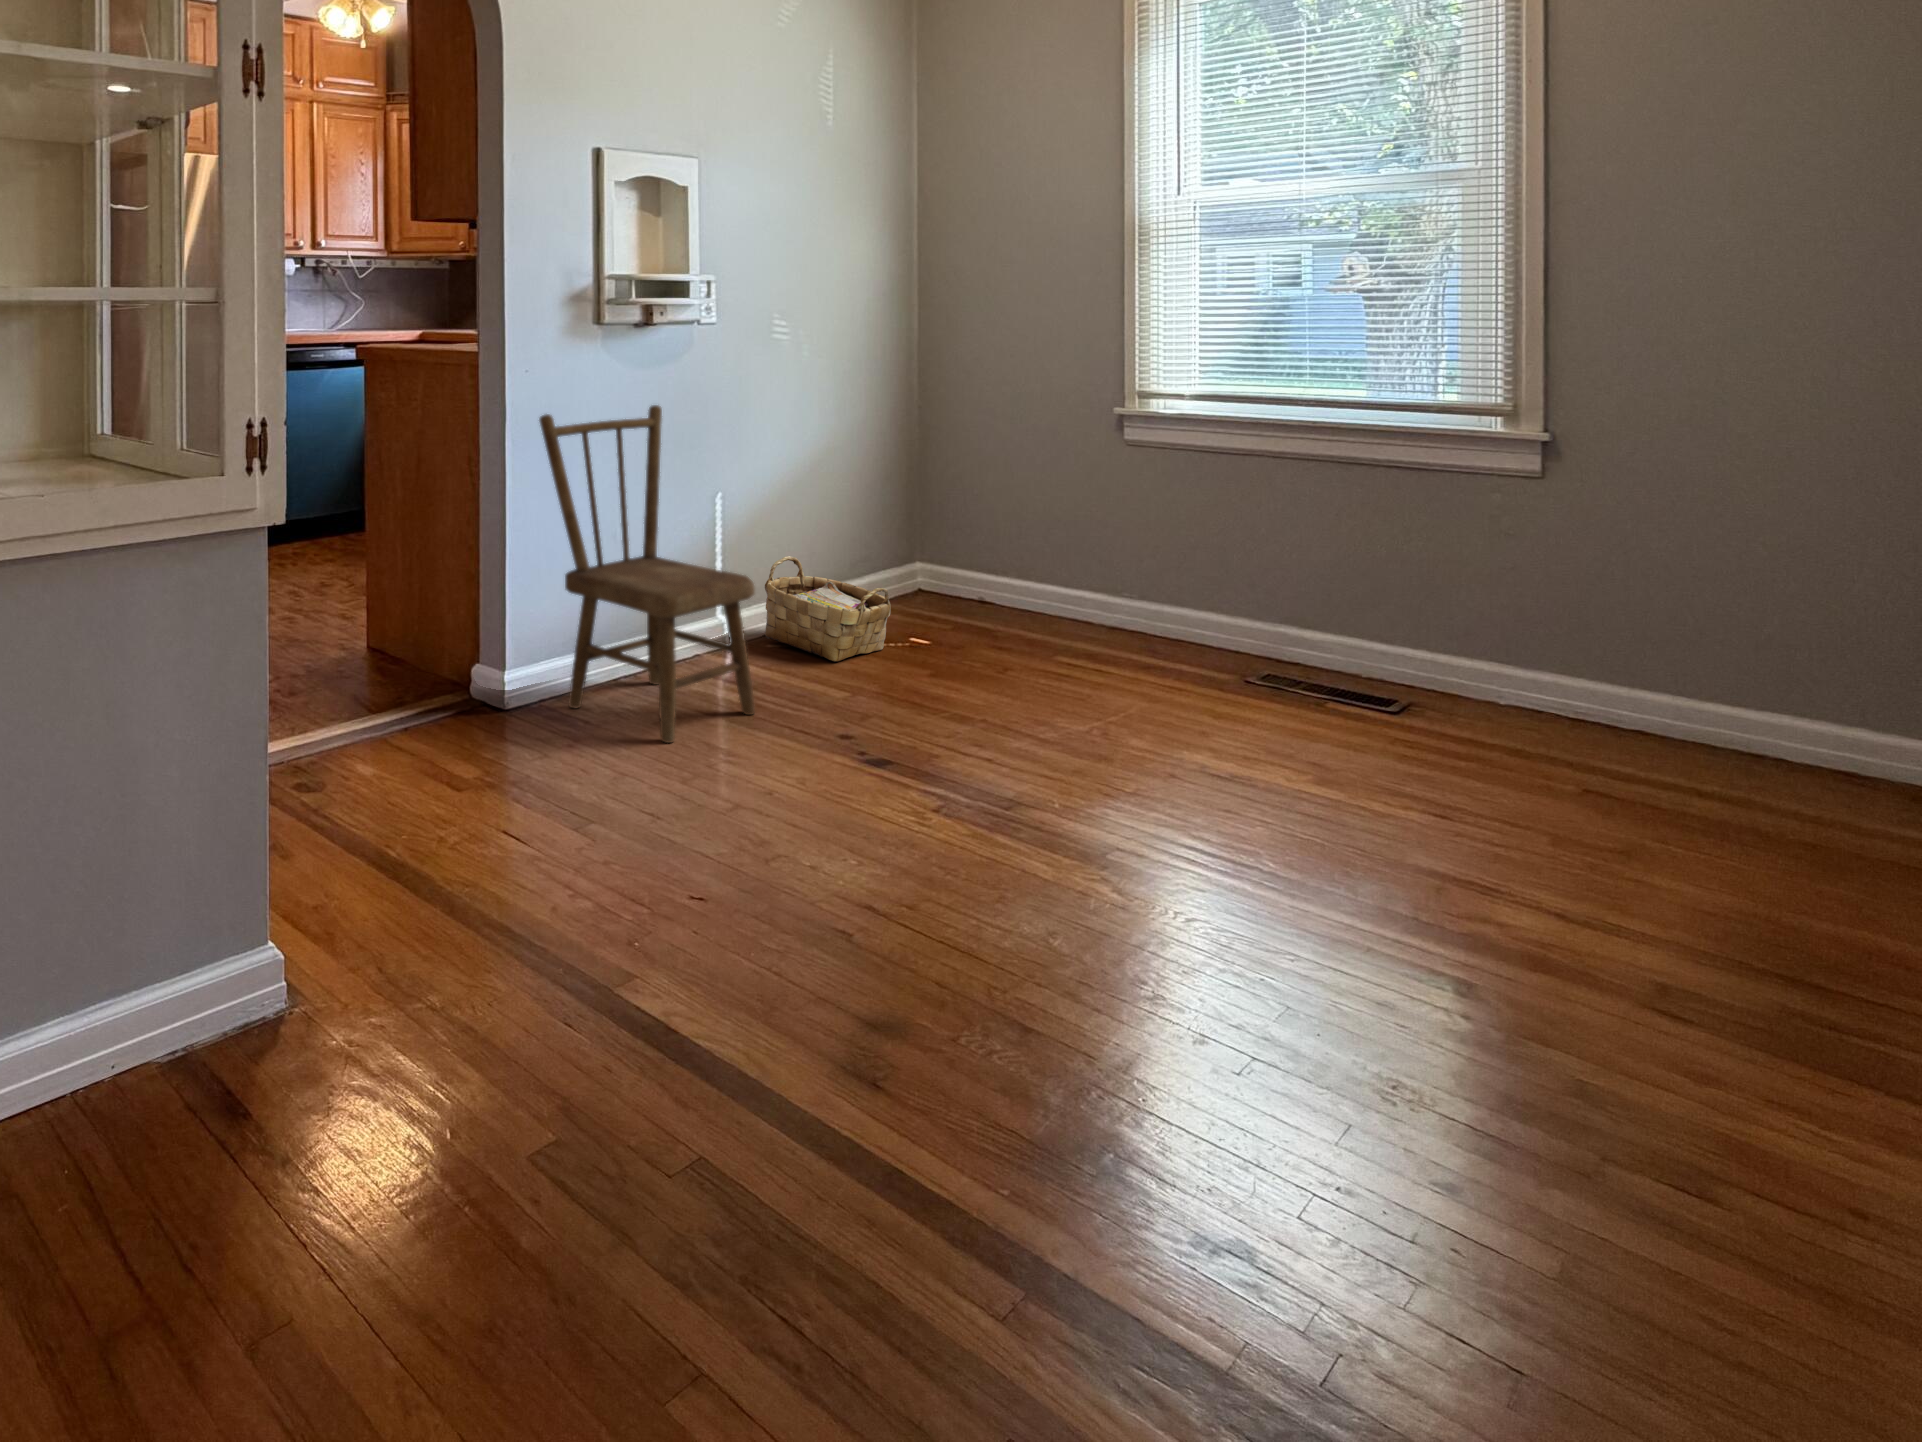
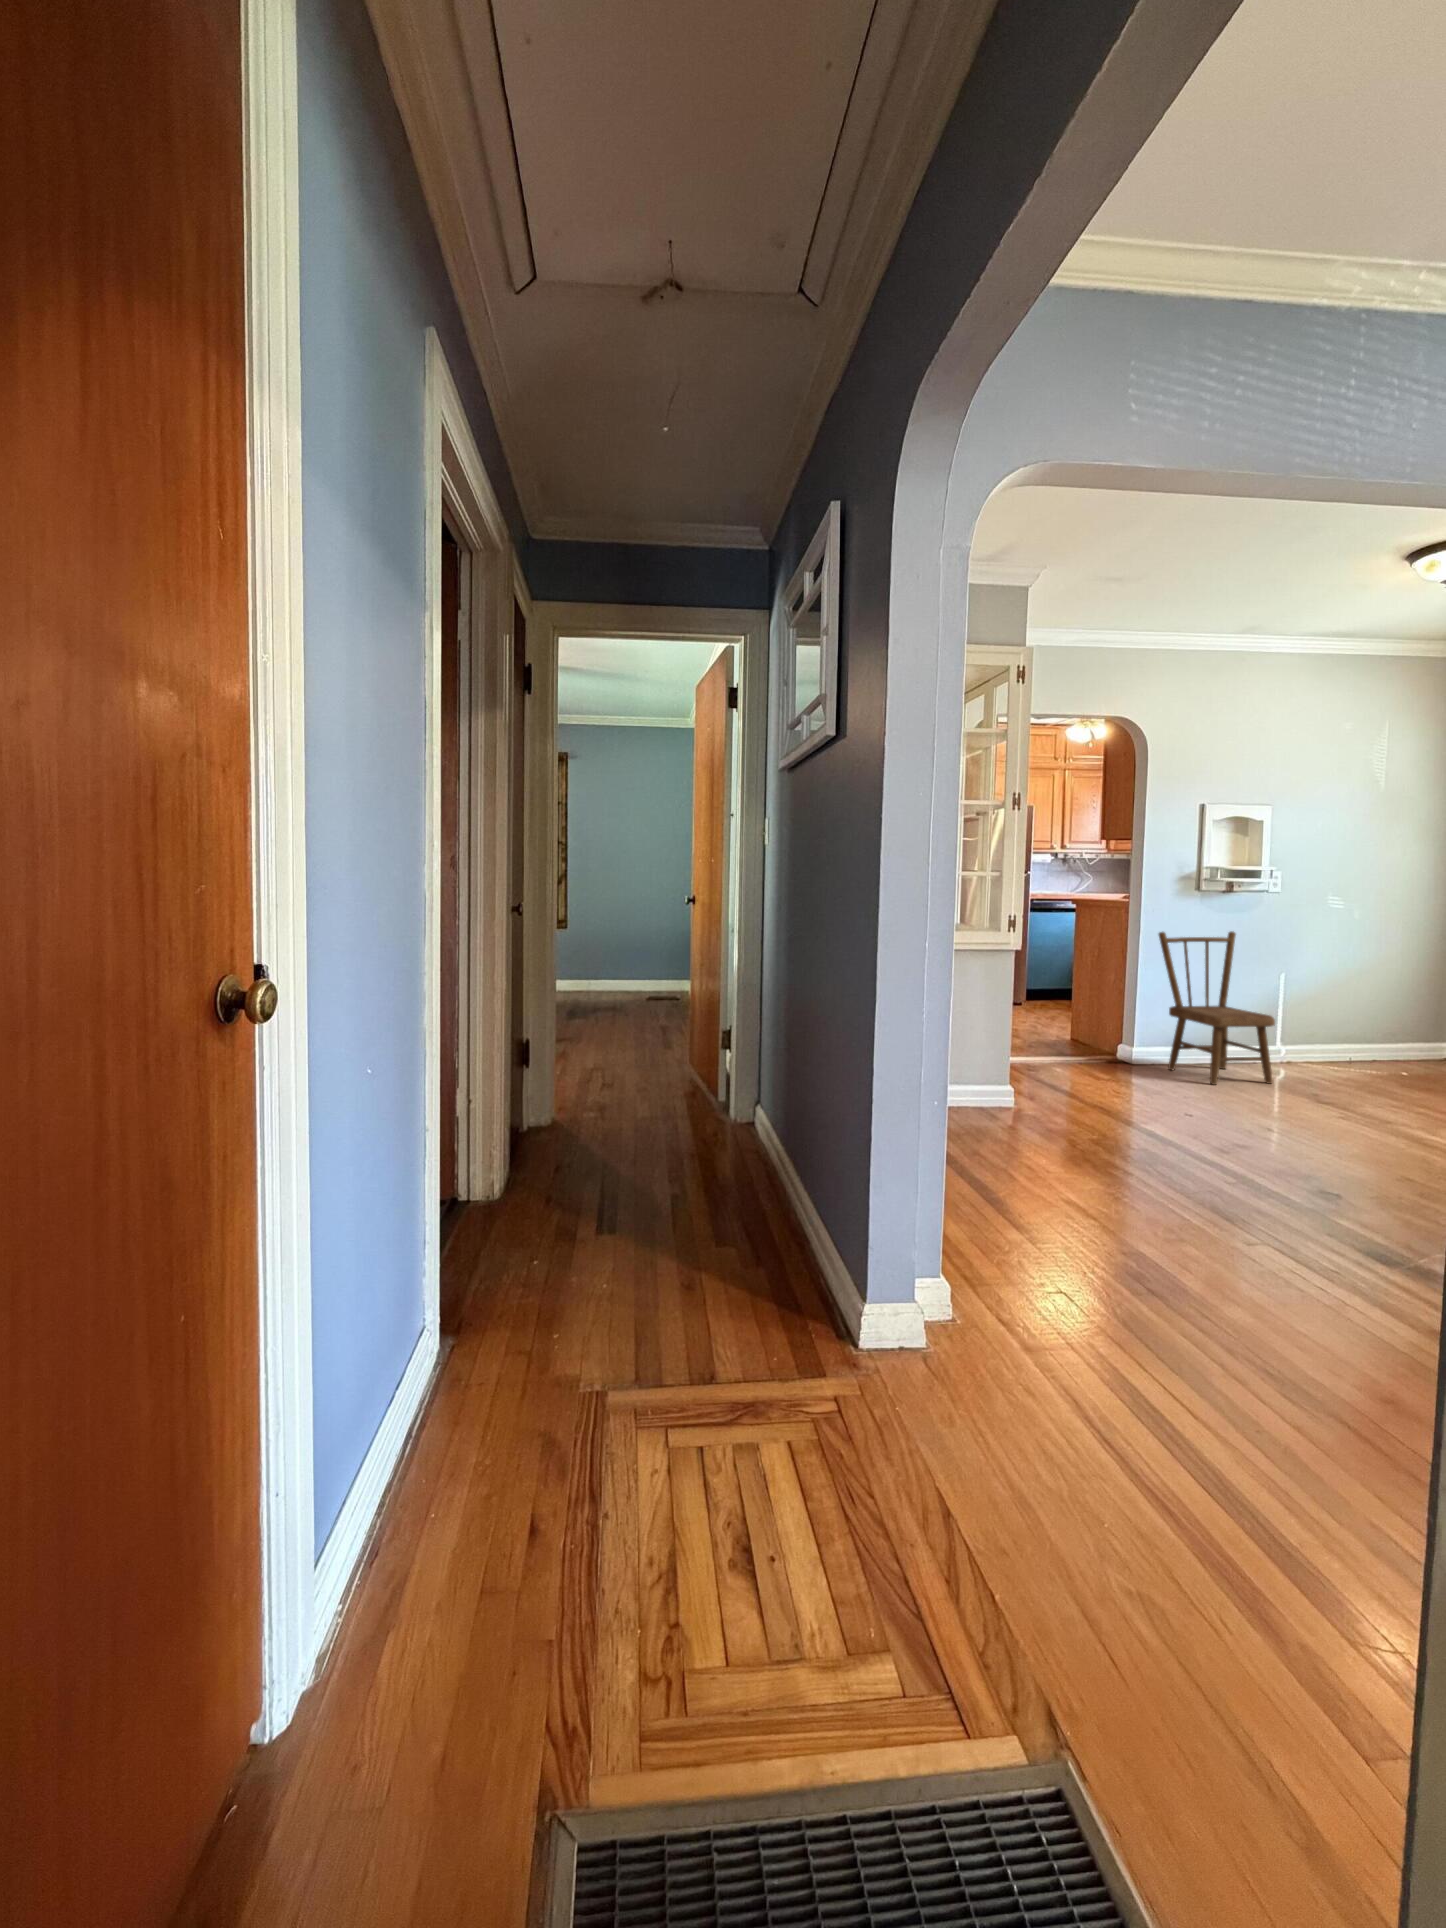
woven basket: present [765,556,891,662] -> none [1306,1020,1390,1075]

